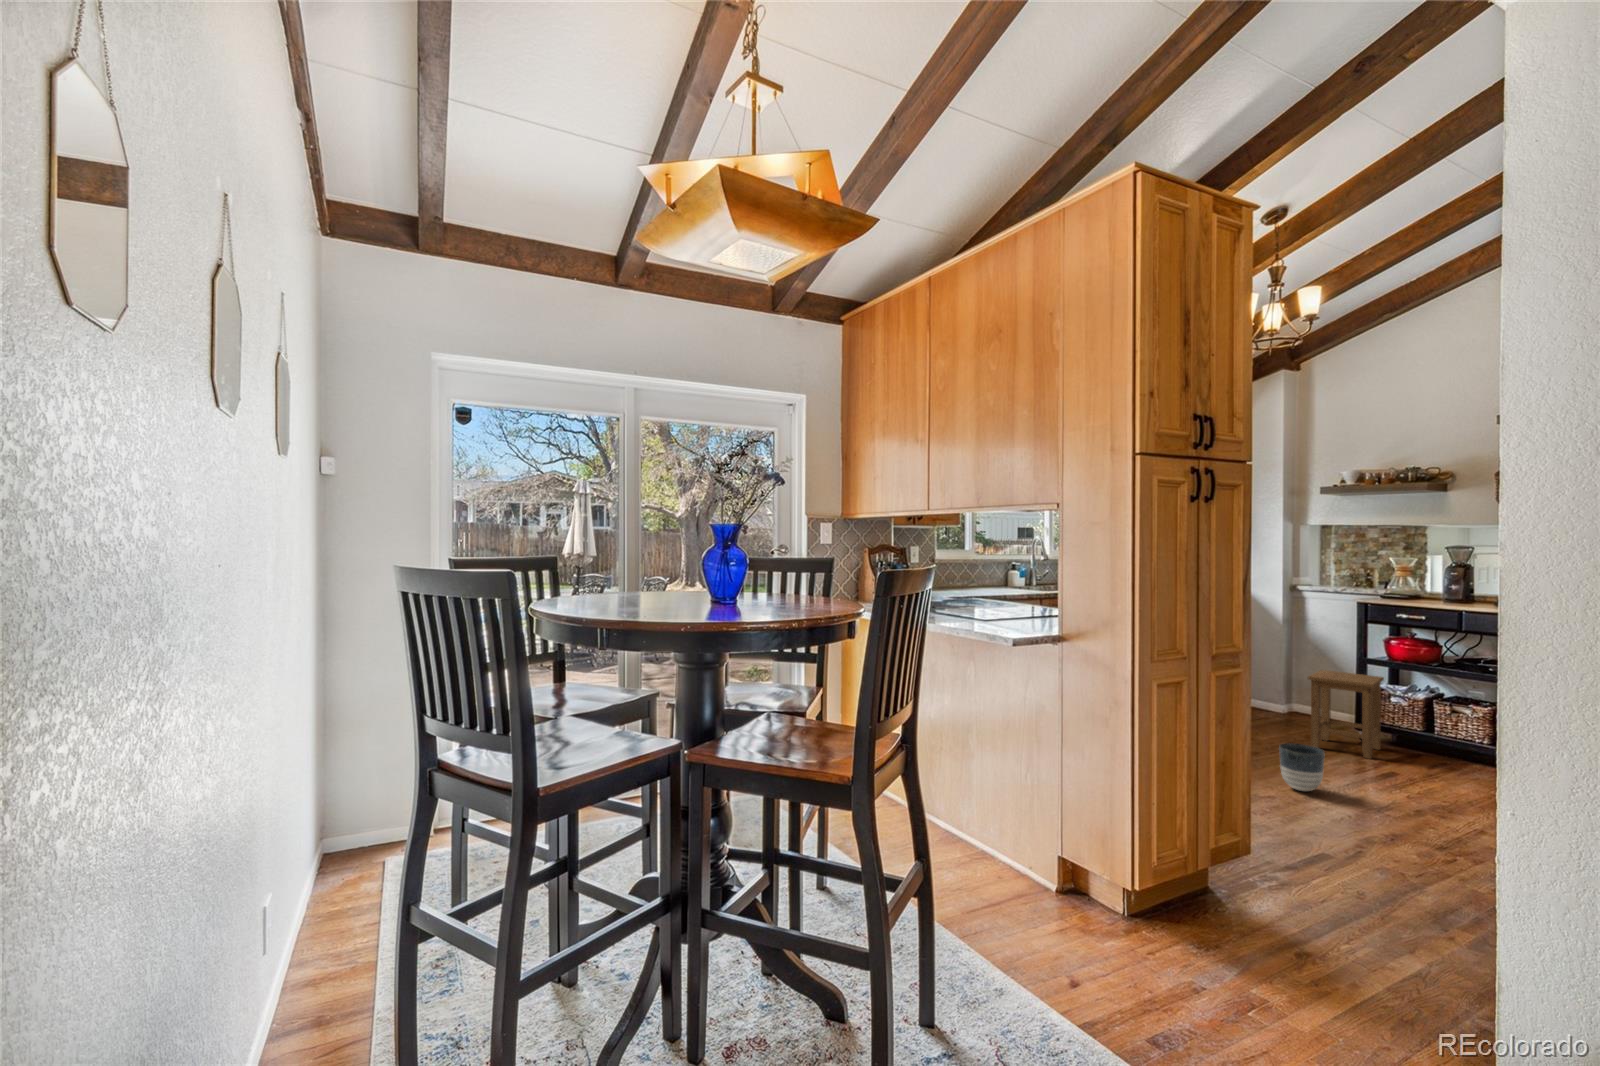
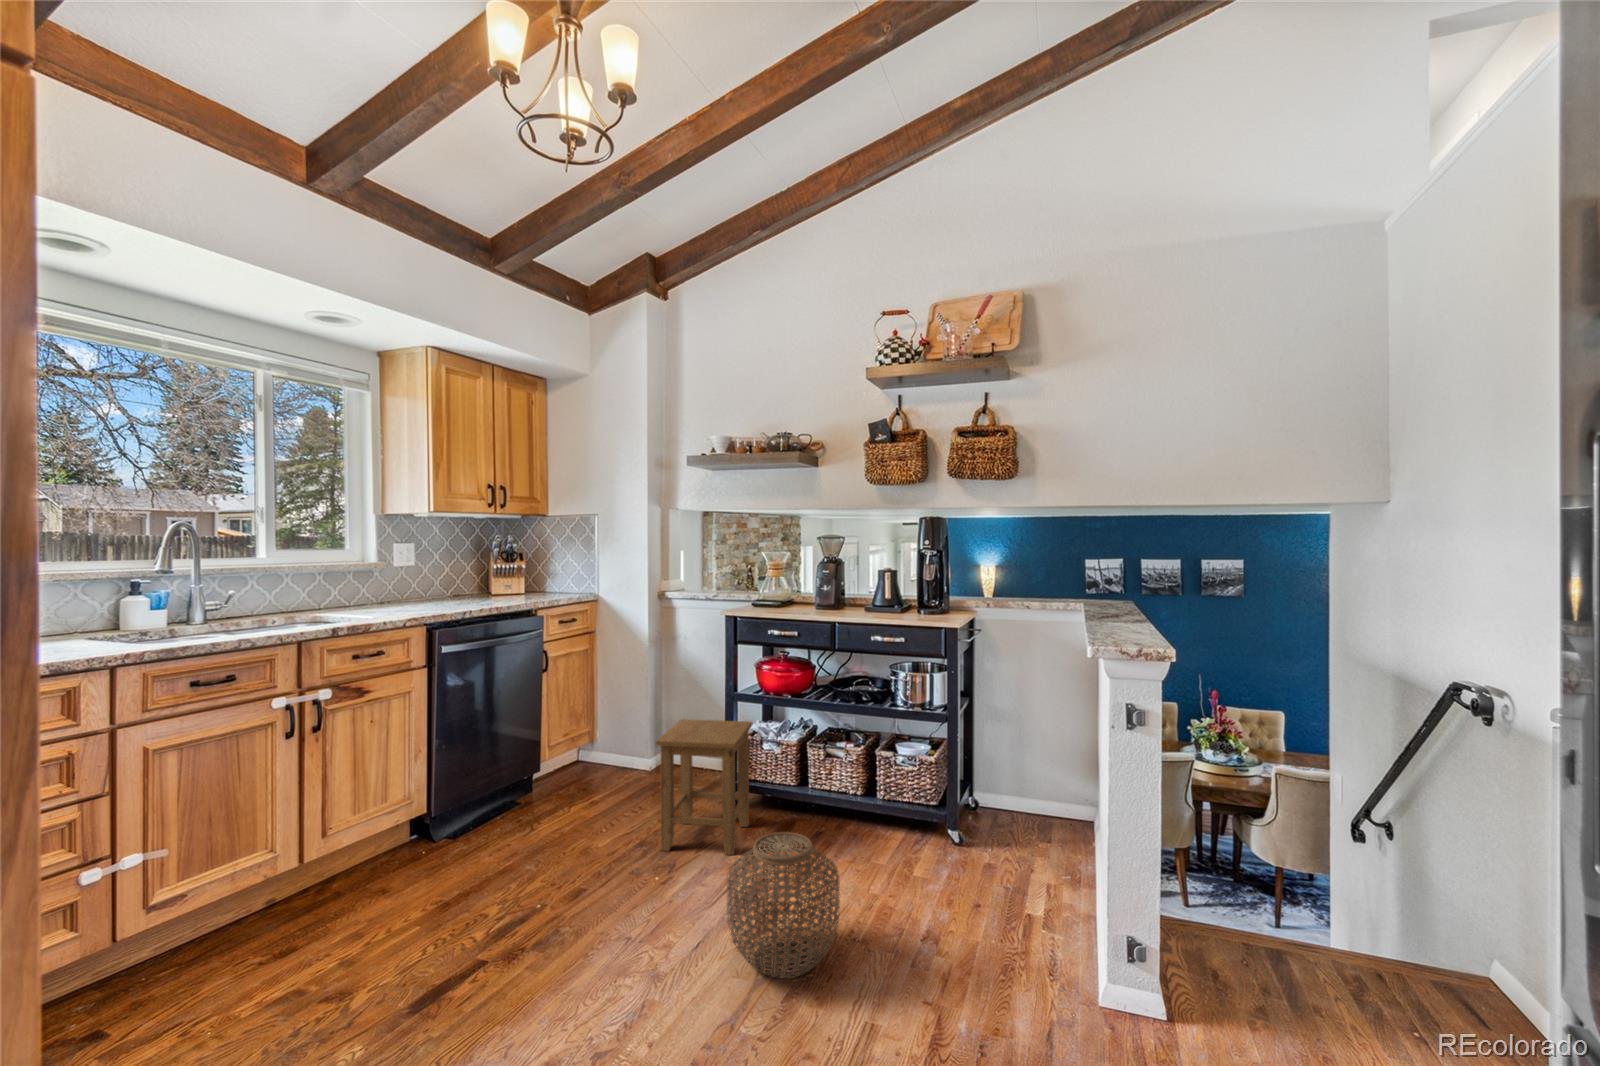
woven basket: none [1380,726,1468,807] -> present [727,832,840,978]
planter: present [1279,743,1325,791] -> none [562,911,637,1019]

